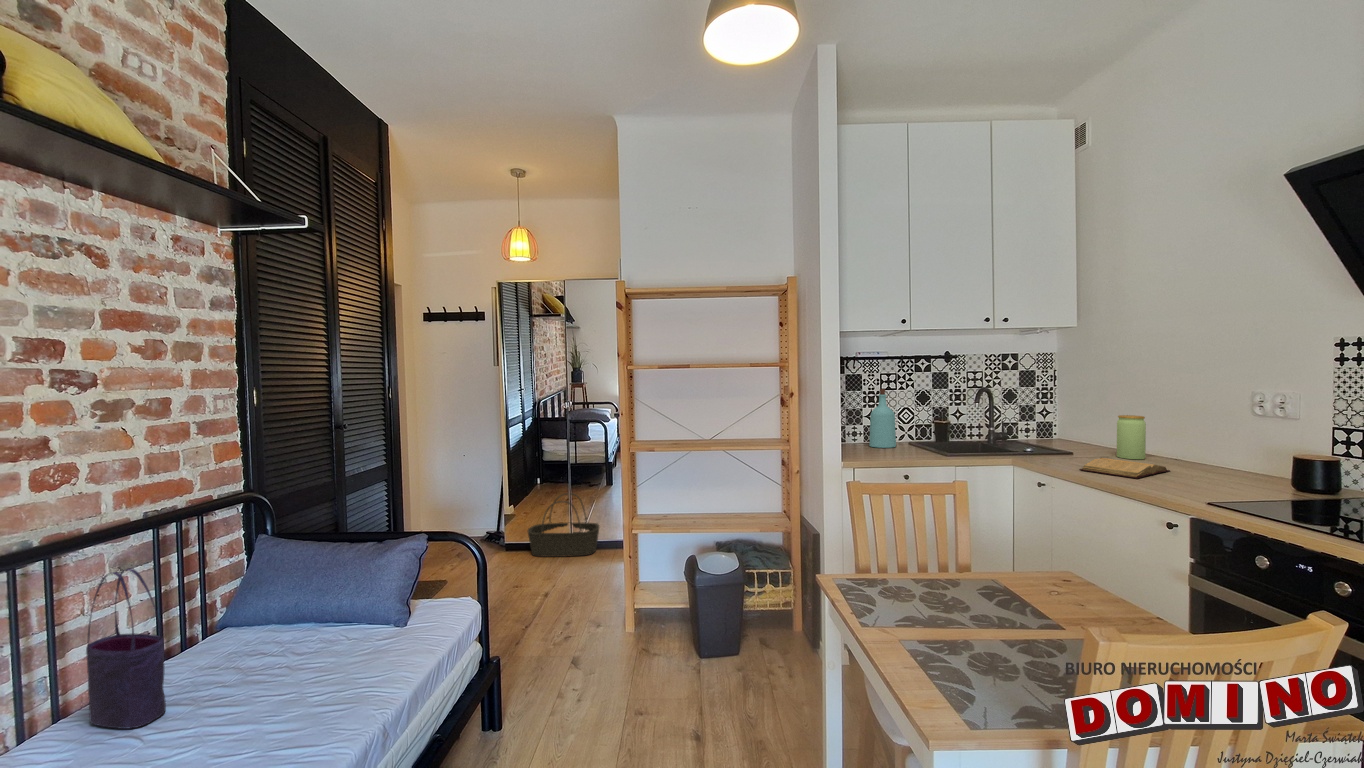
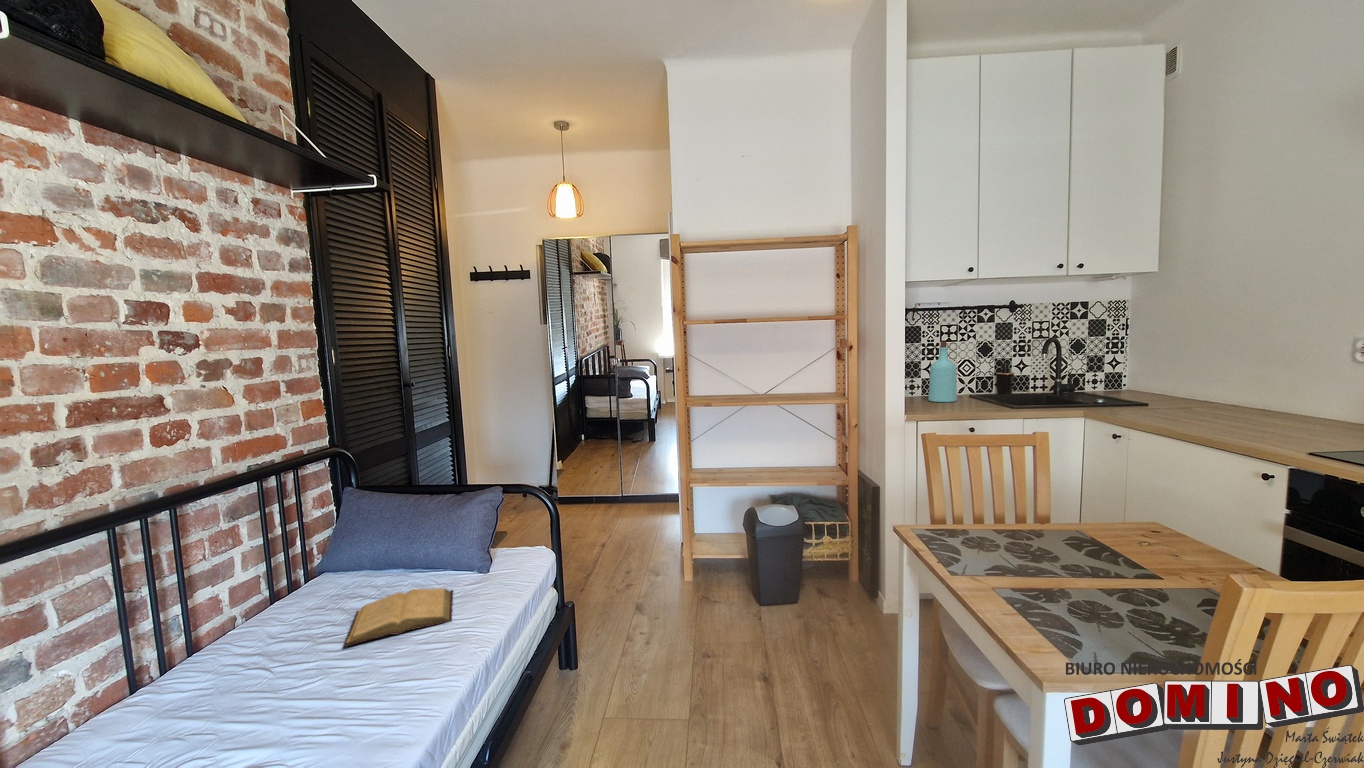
jar: present [1117,415,1146,459] -> none [1199,365,1235,411]
book: present [1079,458,1170,479] -> present [343,588,453,647]
basket: present [528,493,599,557] -> none [579,450,648,511]
tote bag: present [86,568,166,729] -> none [219,515,291,657]

